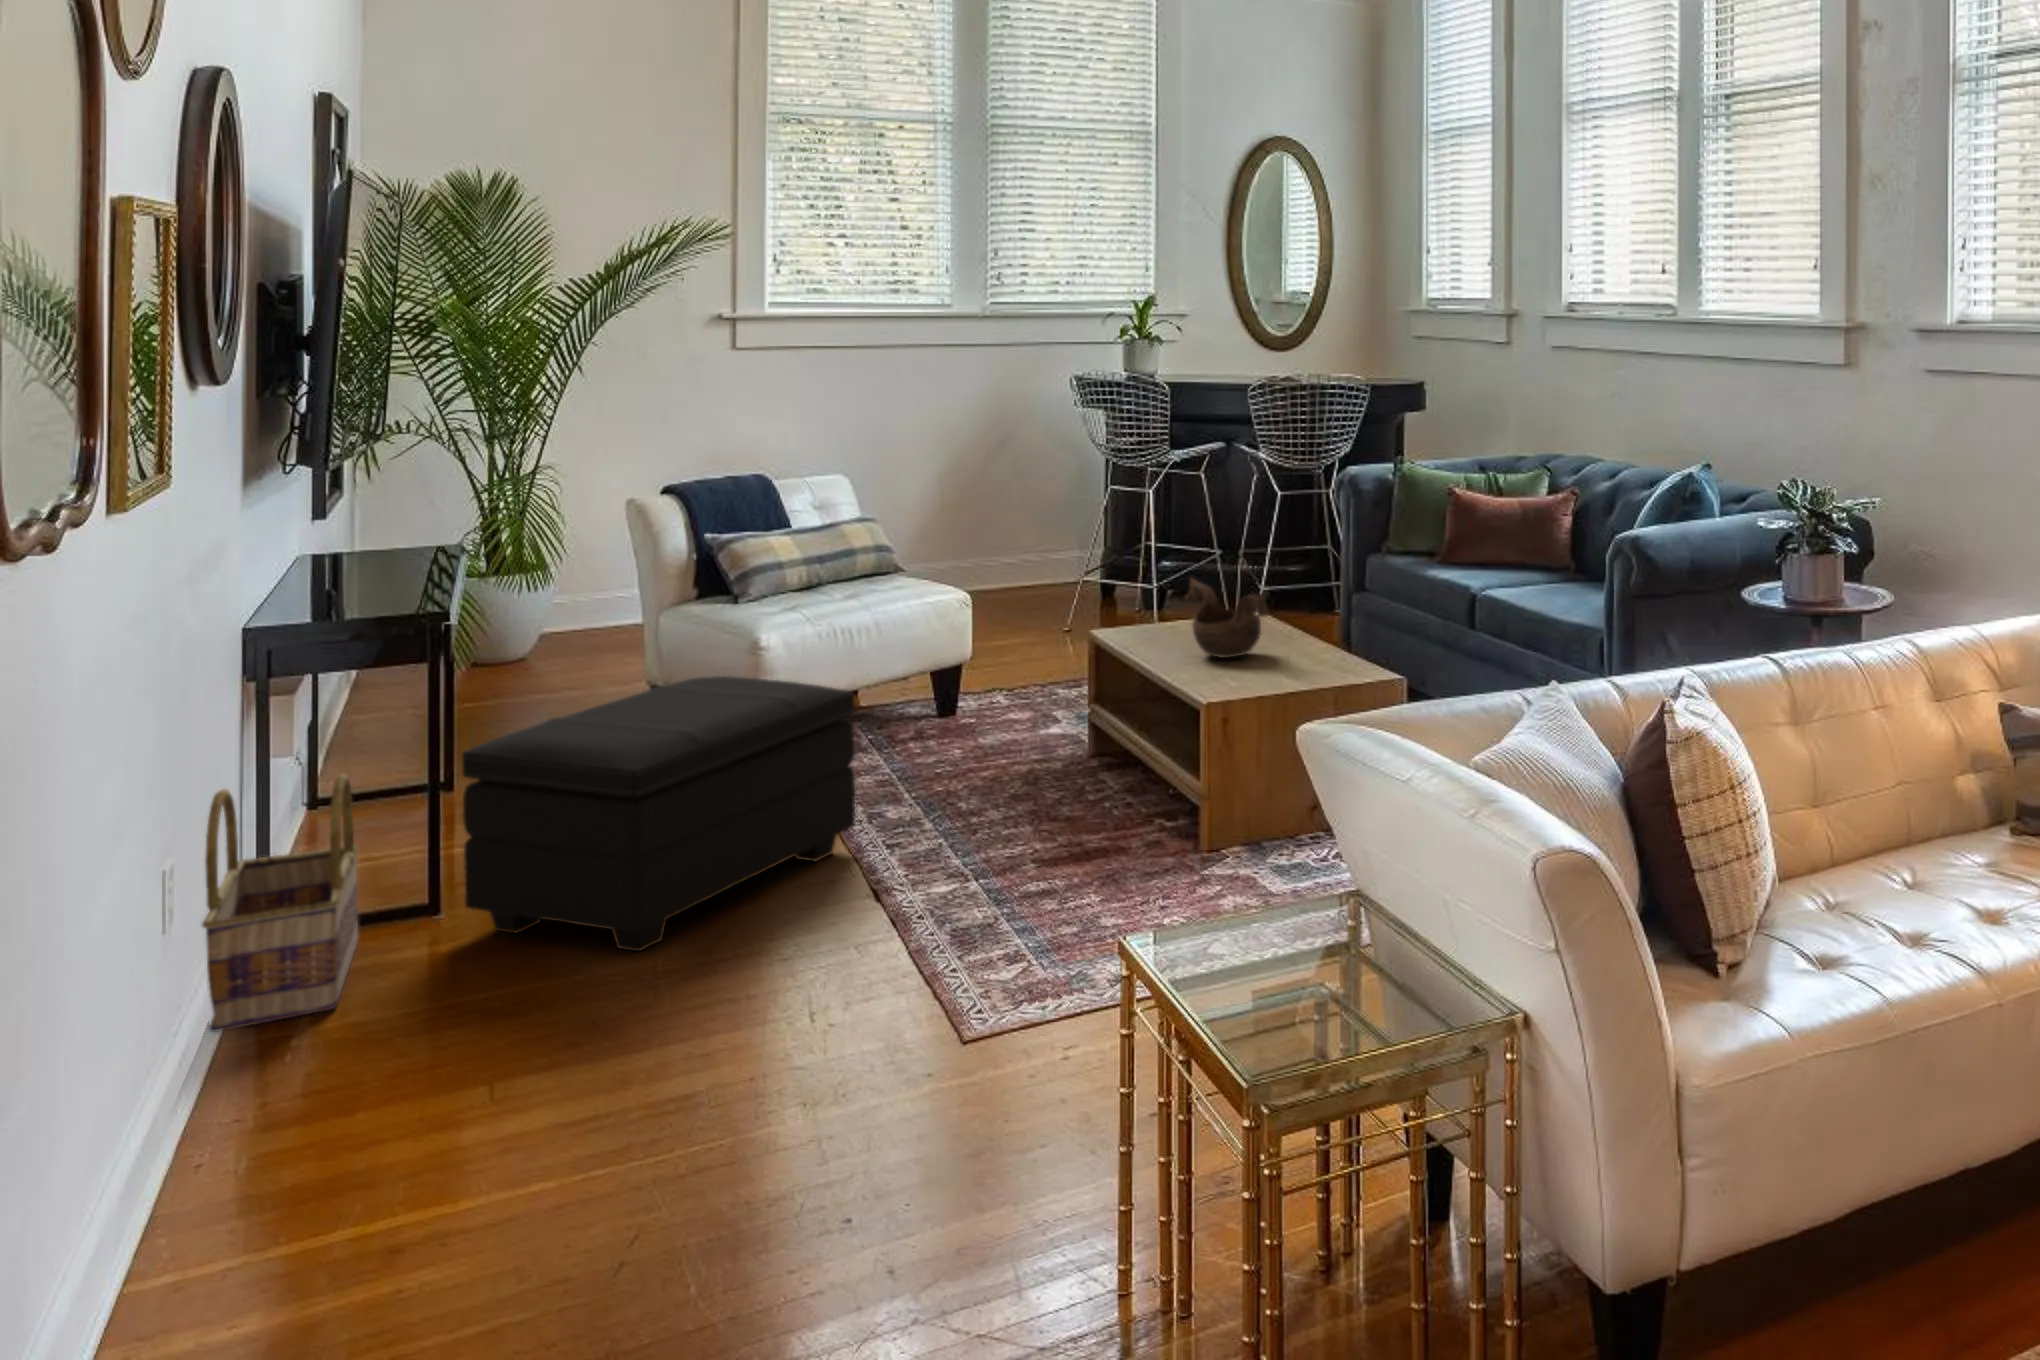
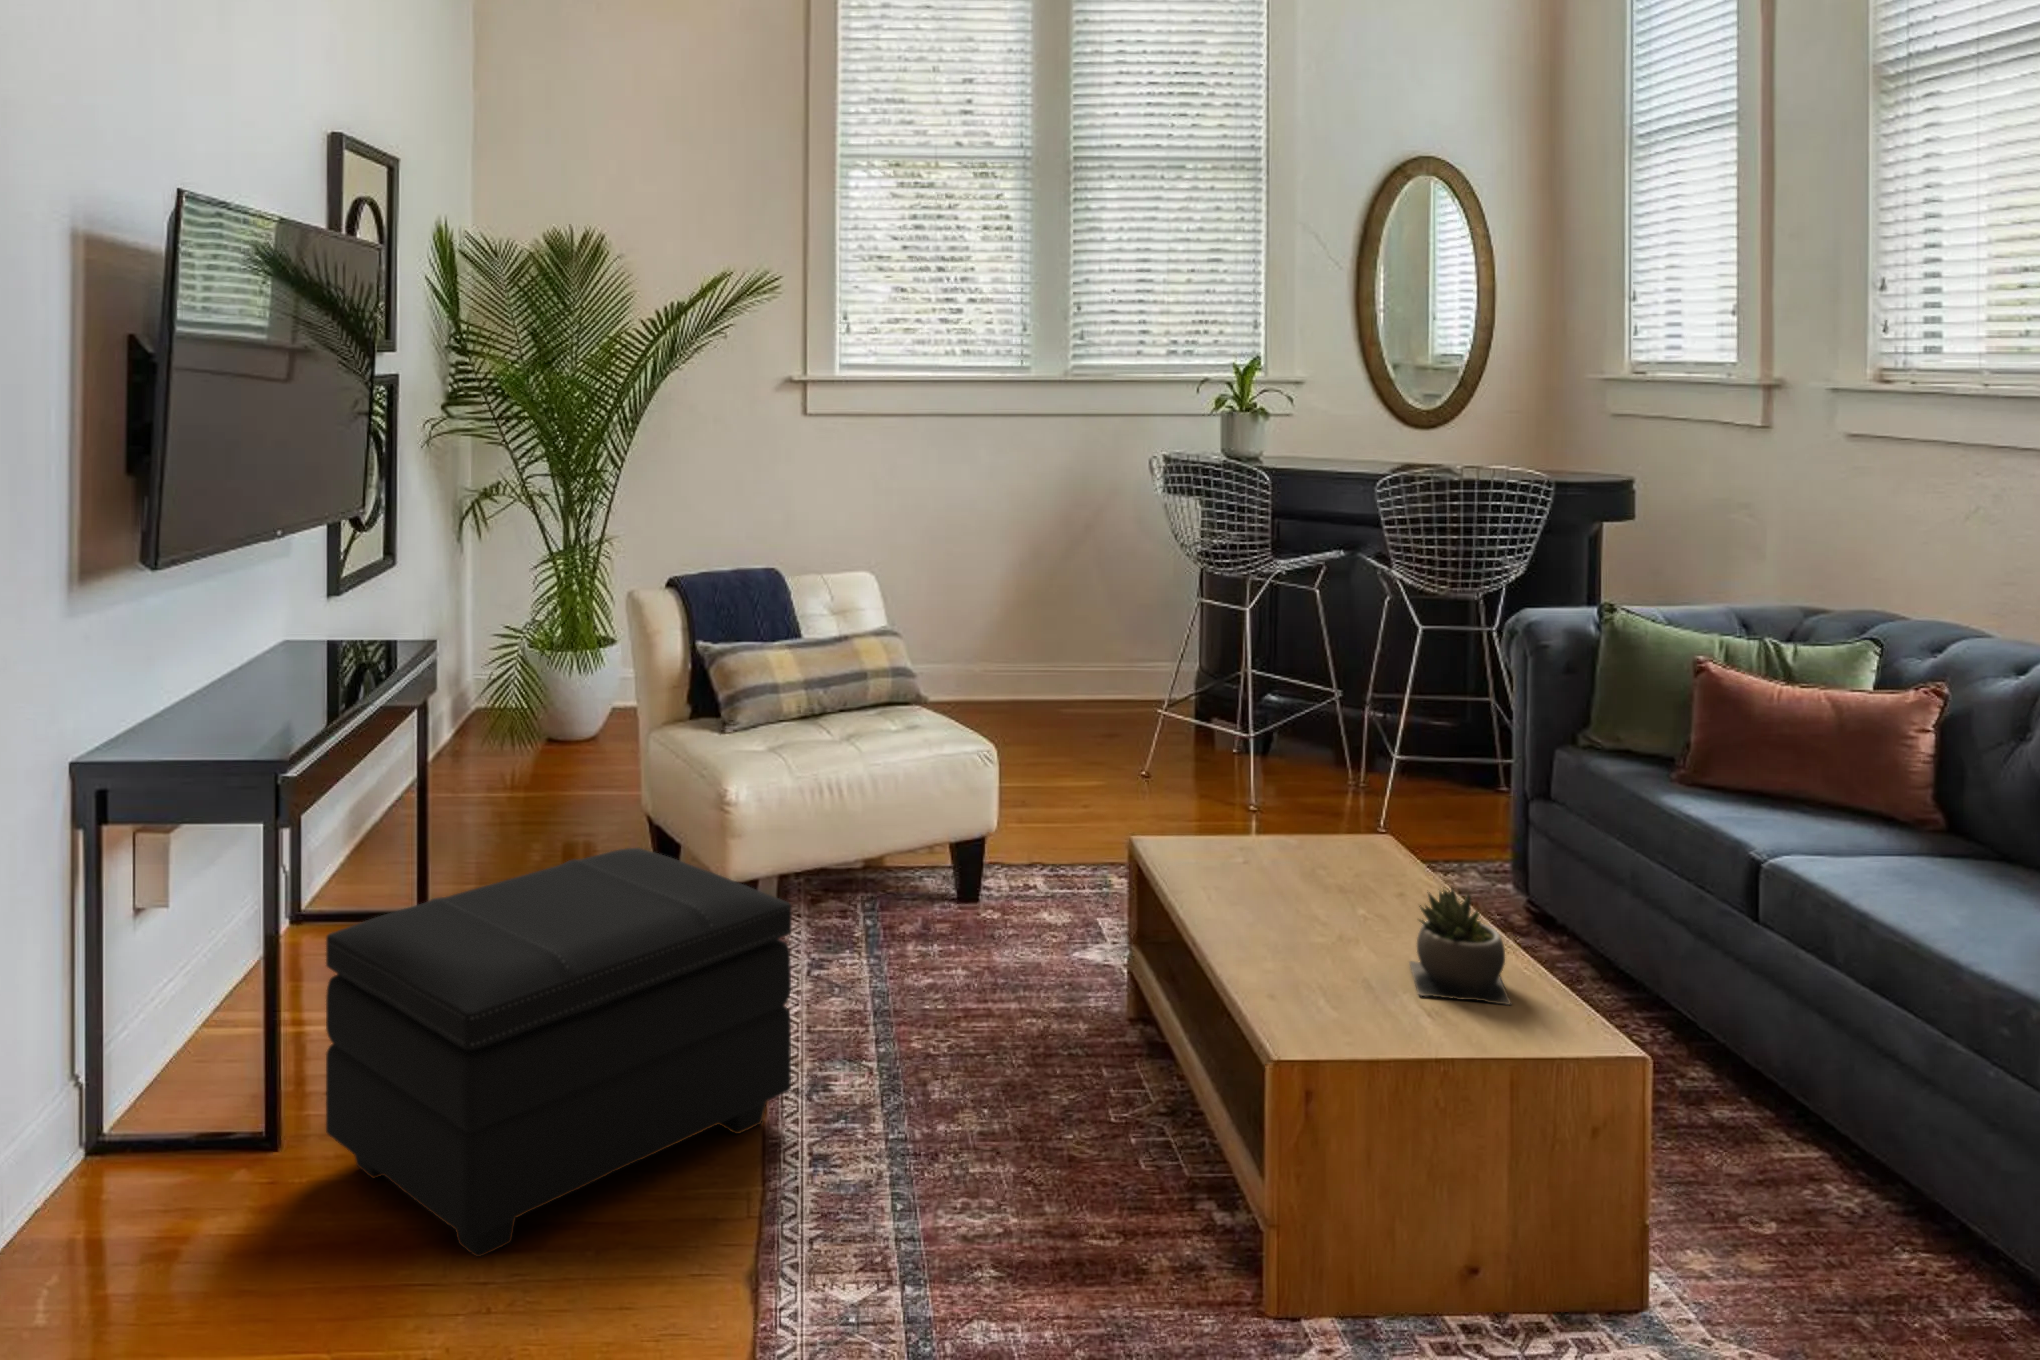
decorative bowl: present [1186,578,1270,658] -> none [1261,778,1389,918]
succulent plant: none [1283,617,1343,683] -> present [1409,888,1511,1005]
basket: present [201,774,359,1032] -> none [14,949,232,1267]

